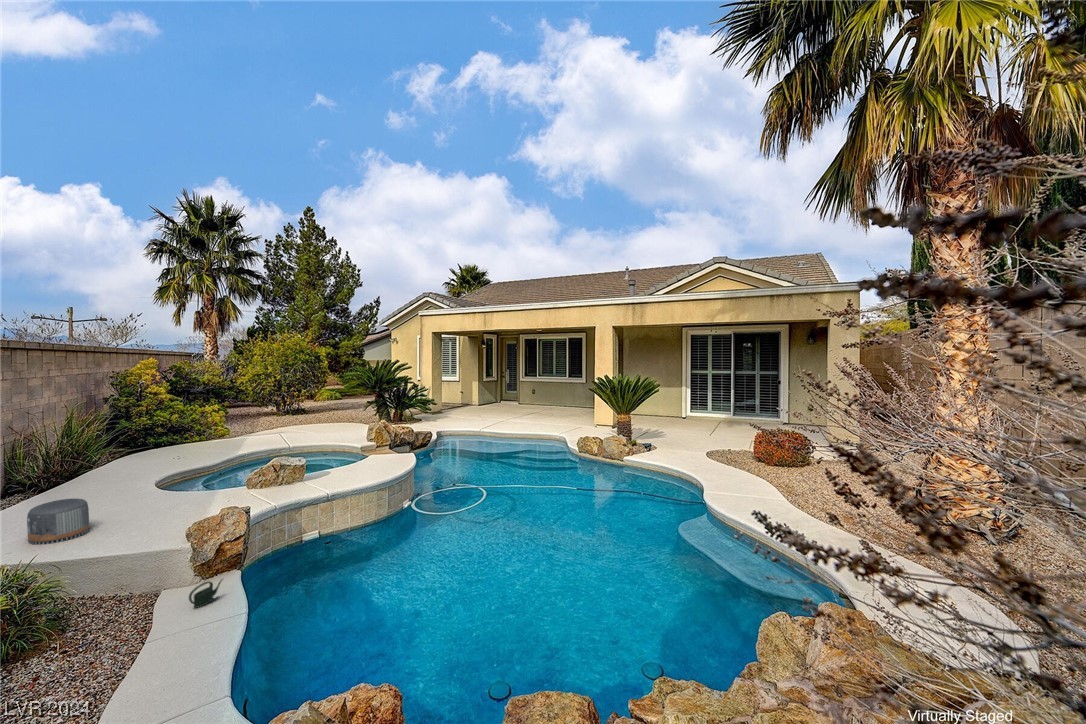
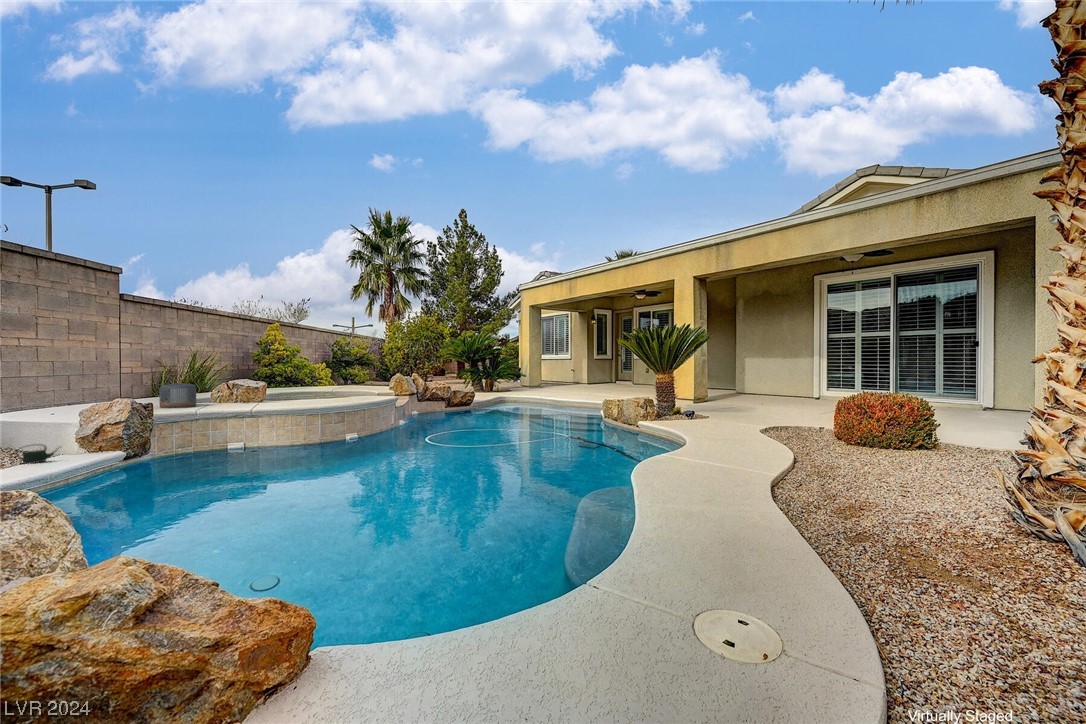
pouf: present [27,498,89,545] -> present [159,383,196,408]

